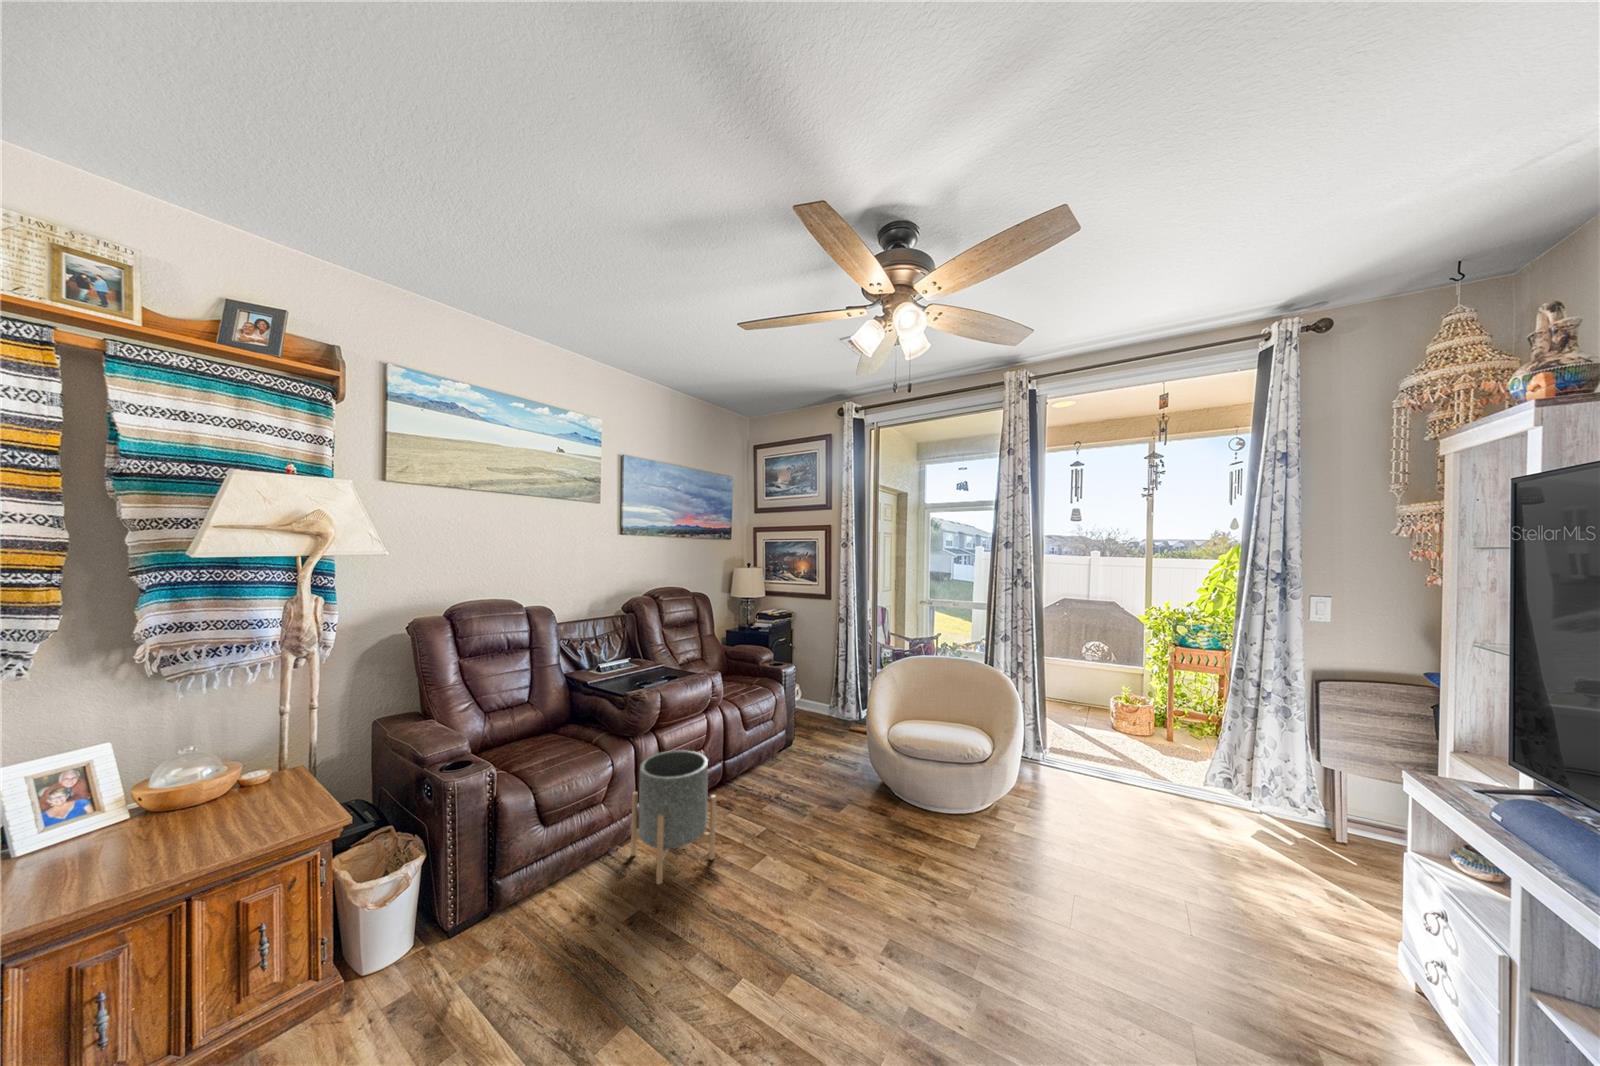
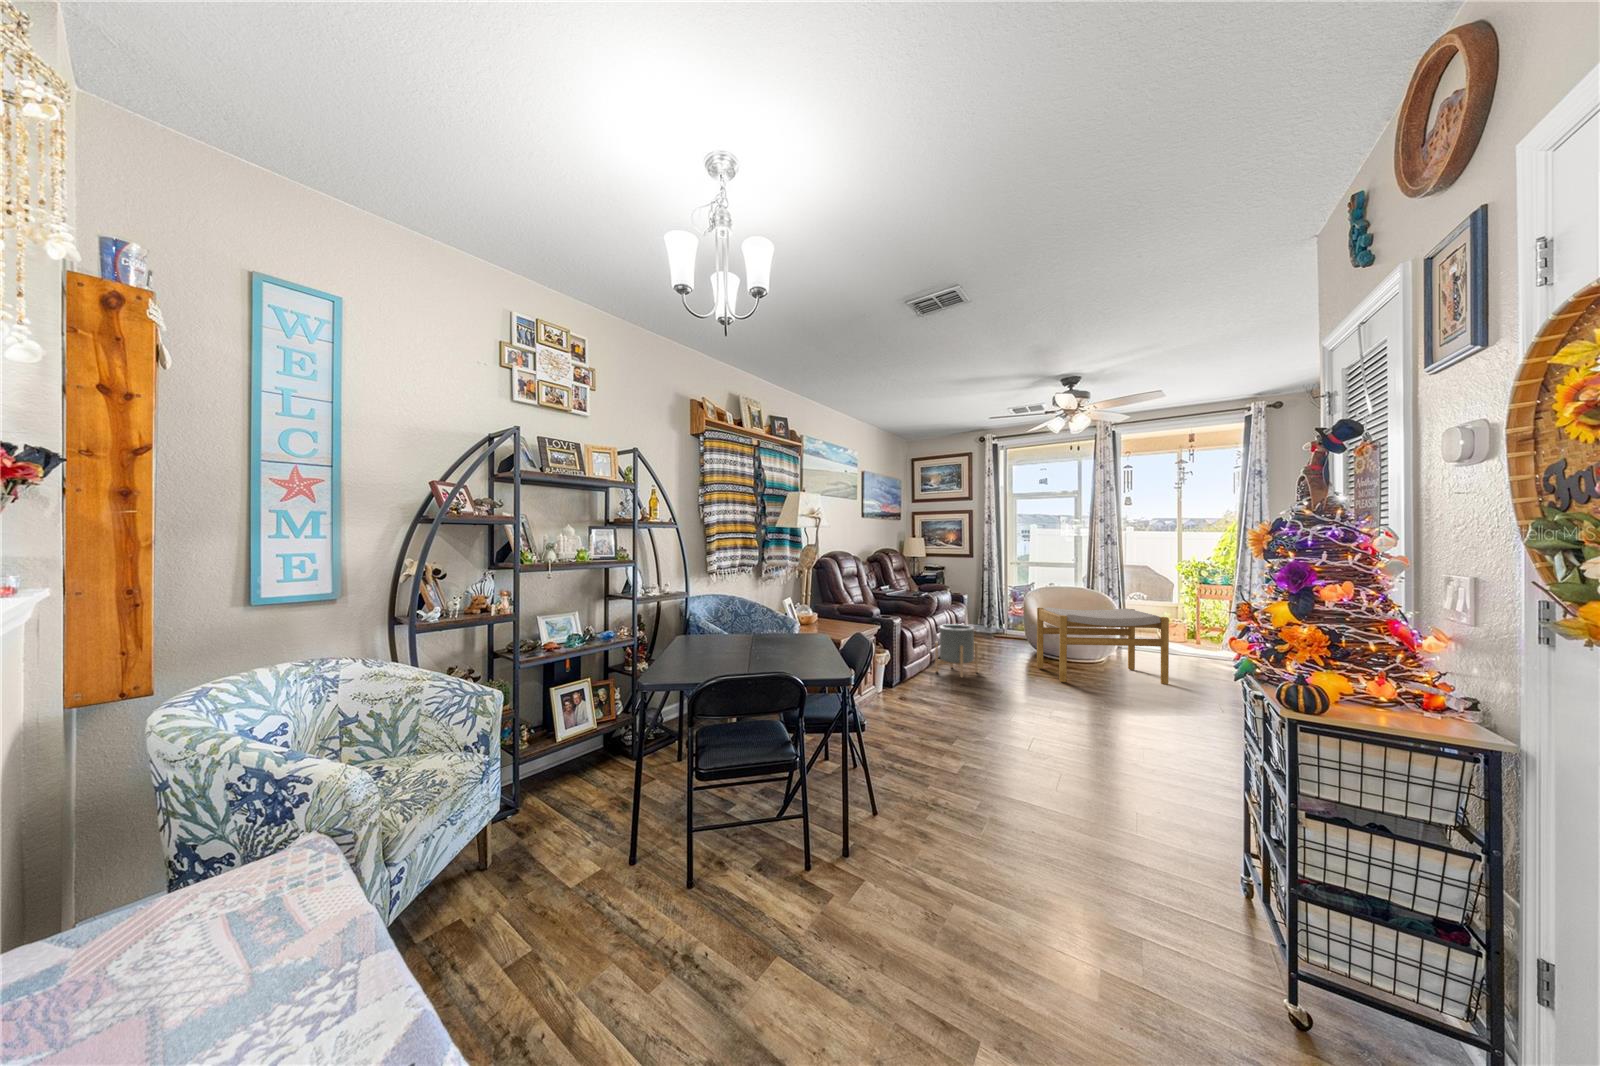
footstool: none [848,718,1096,933] -> present [1037,607,1169,684]

